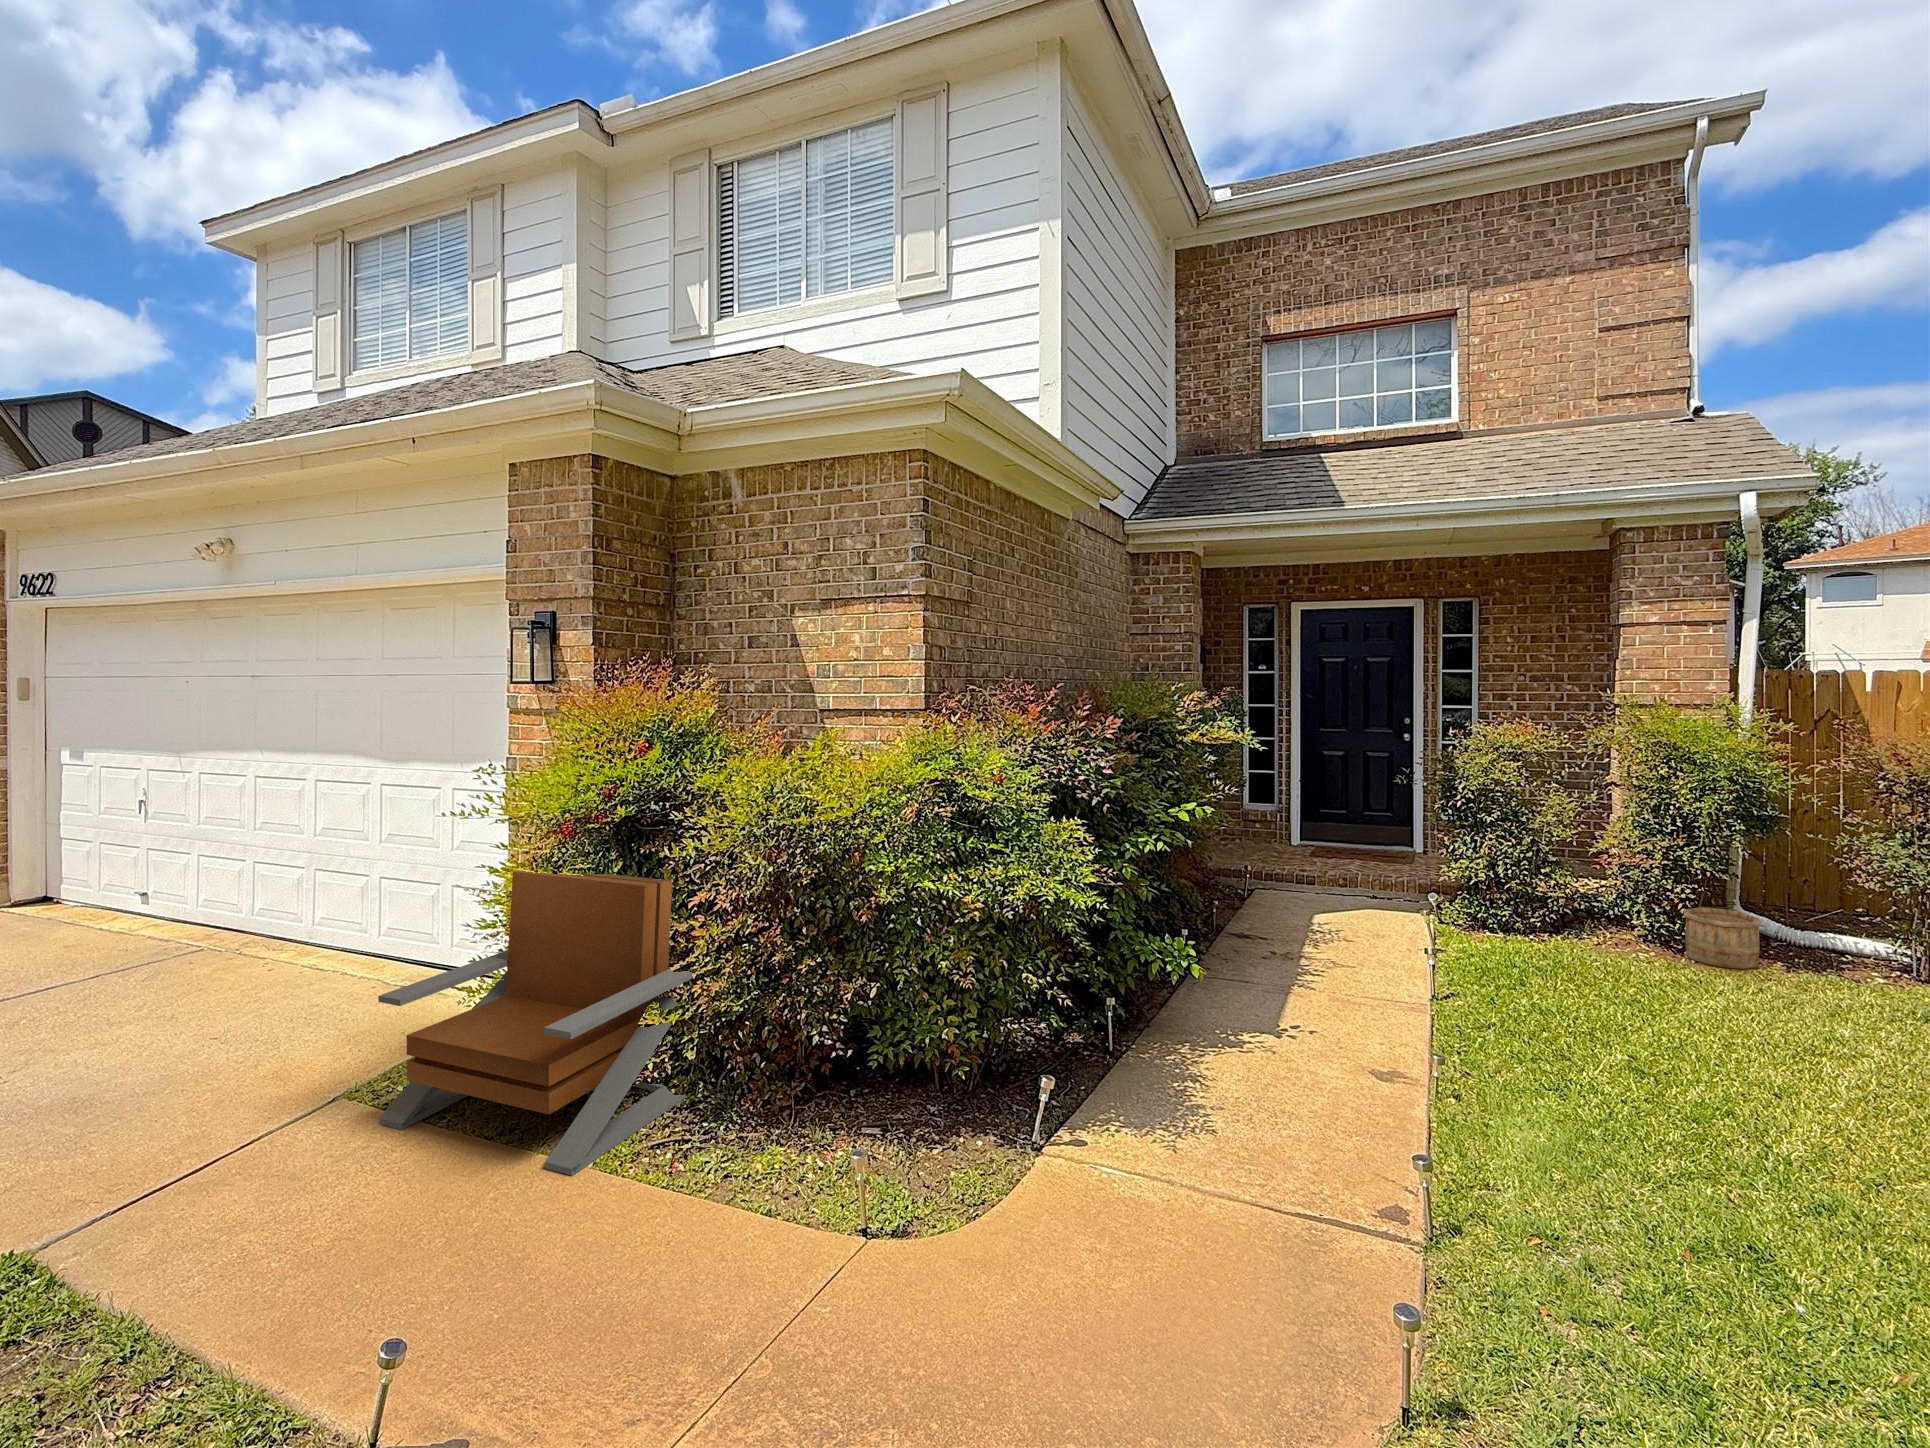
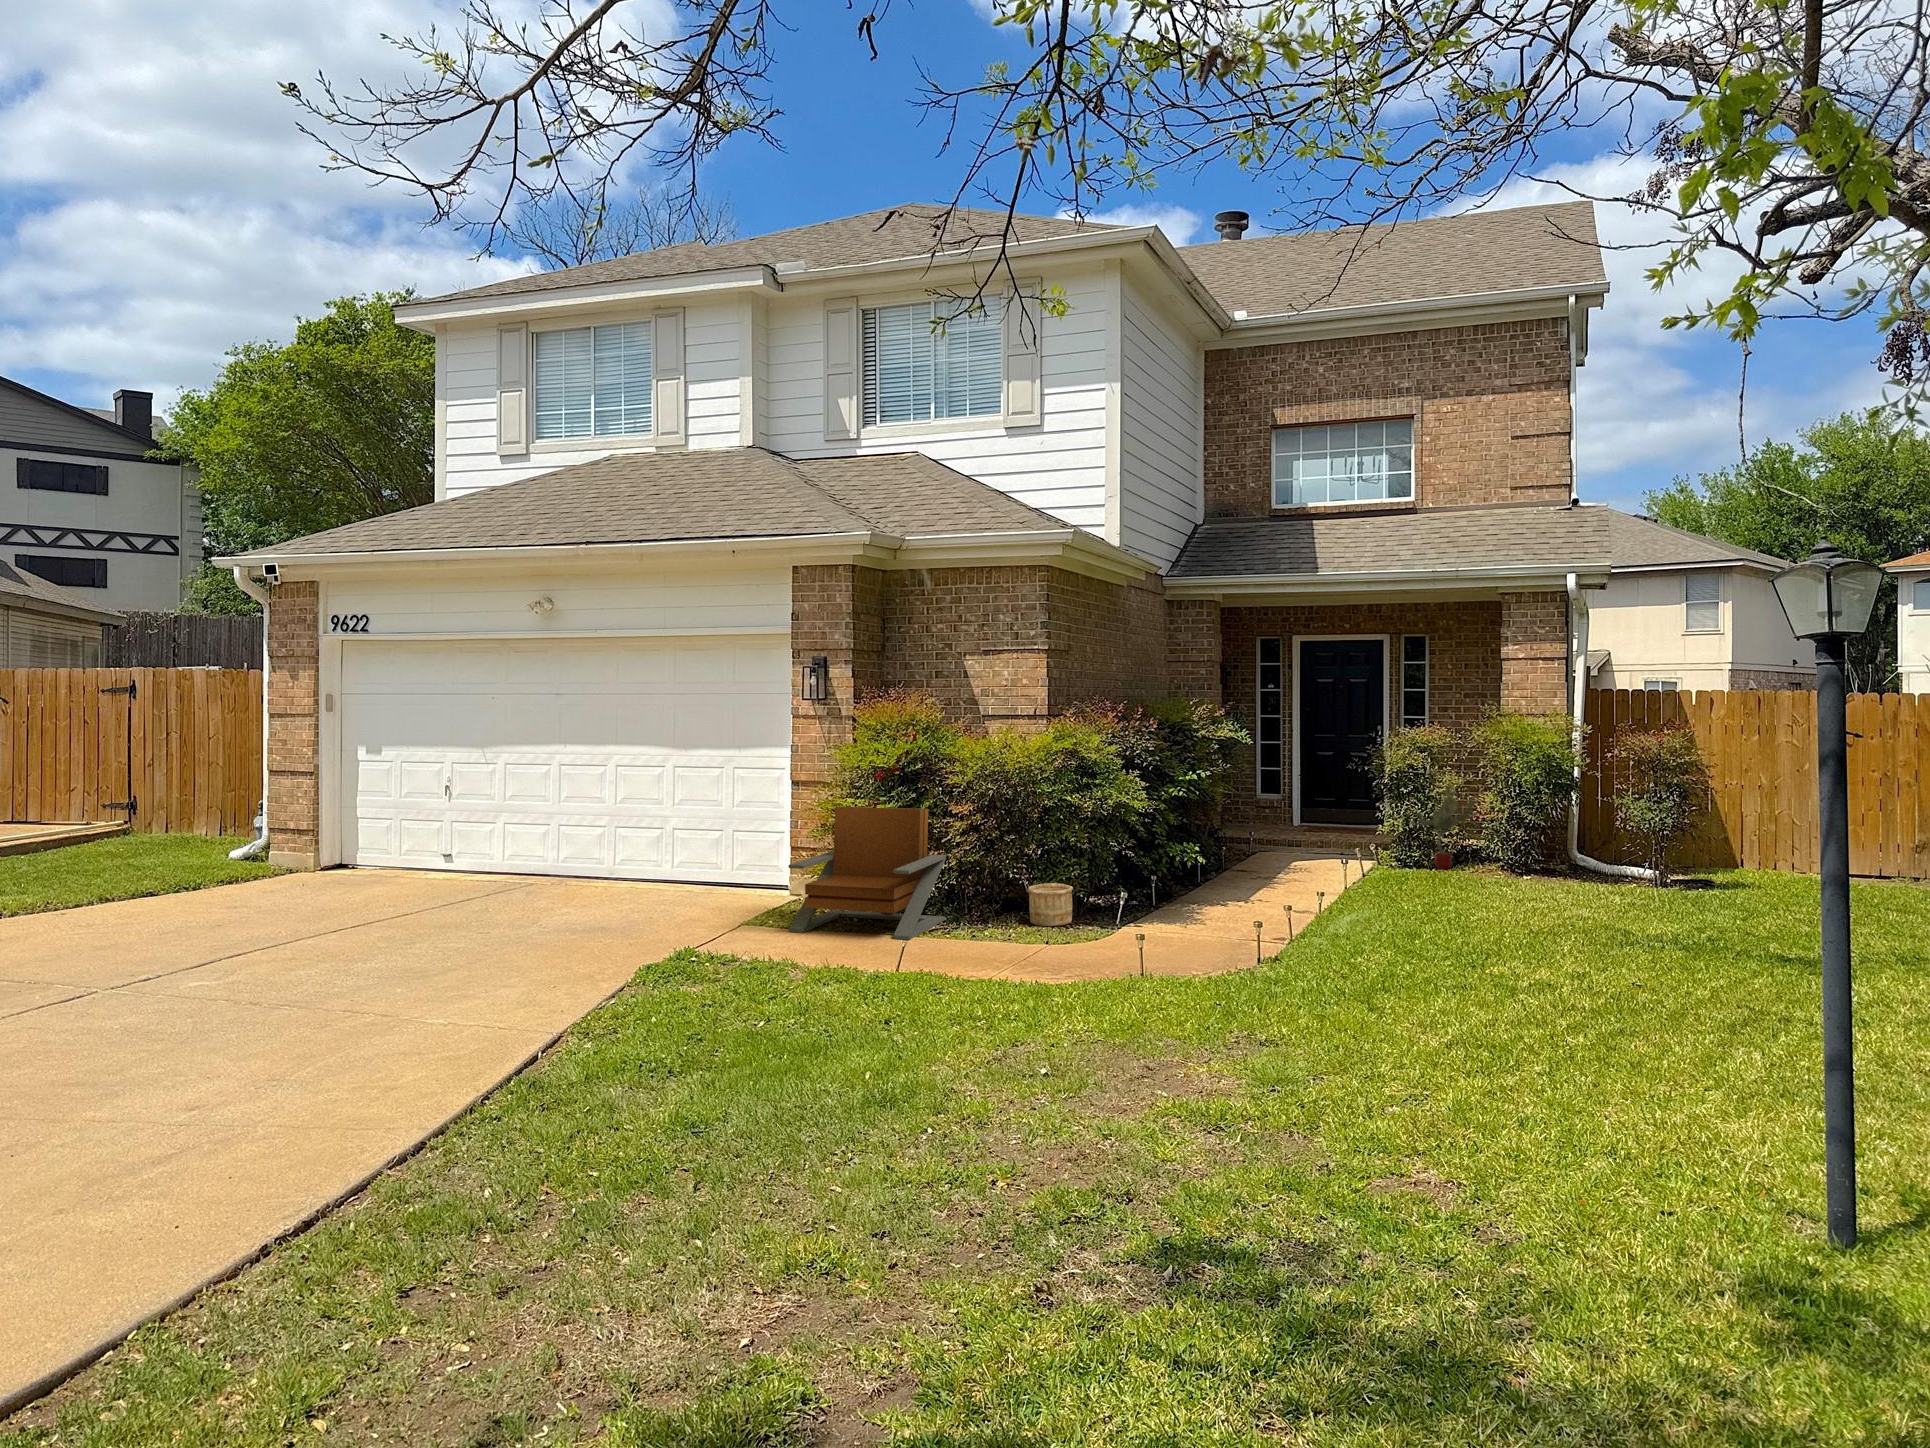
potted tree: none [1498,813,1620,945] -> present [1410,786,1478,869]
wooden bucket: present [1683,907,1762,969] -> present [1028,883,1073,926]

